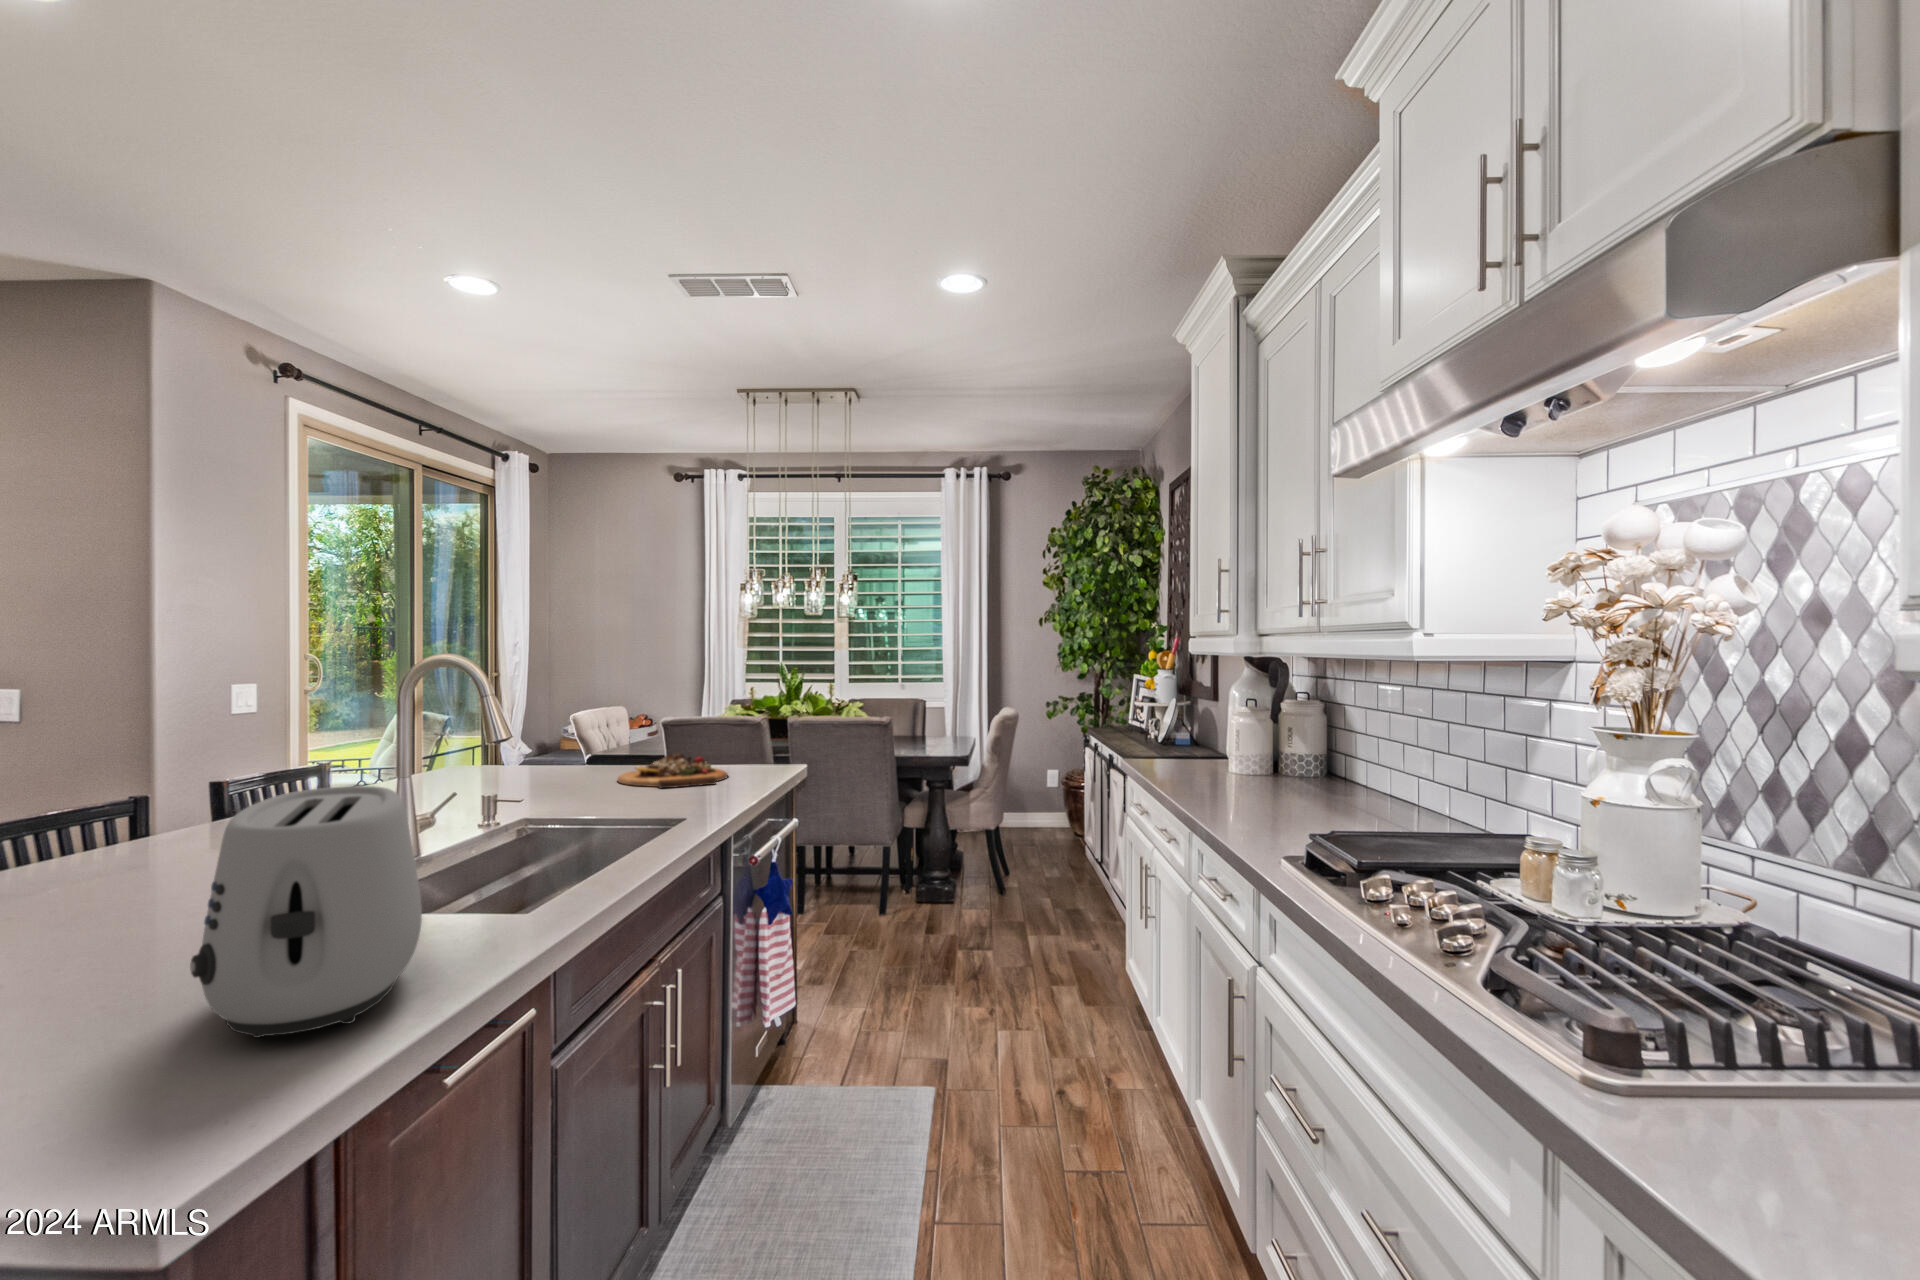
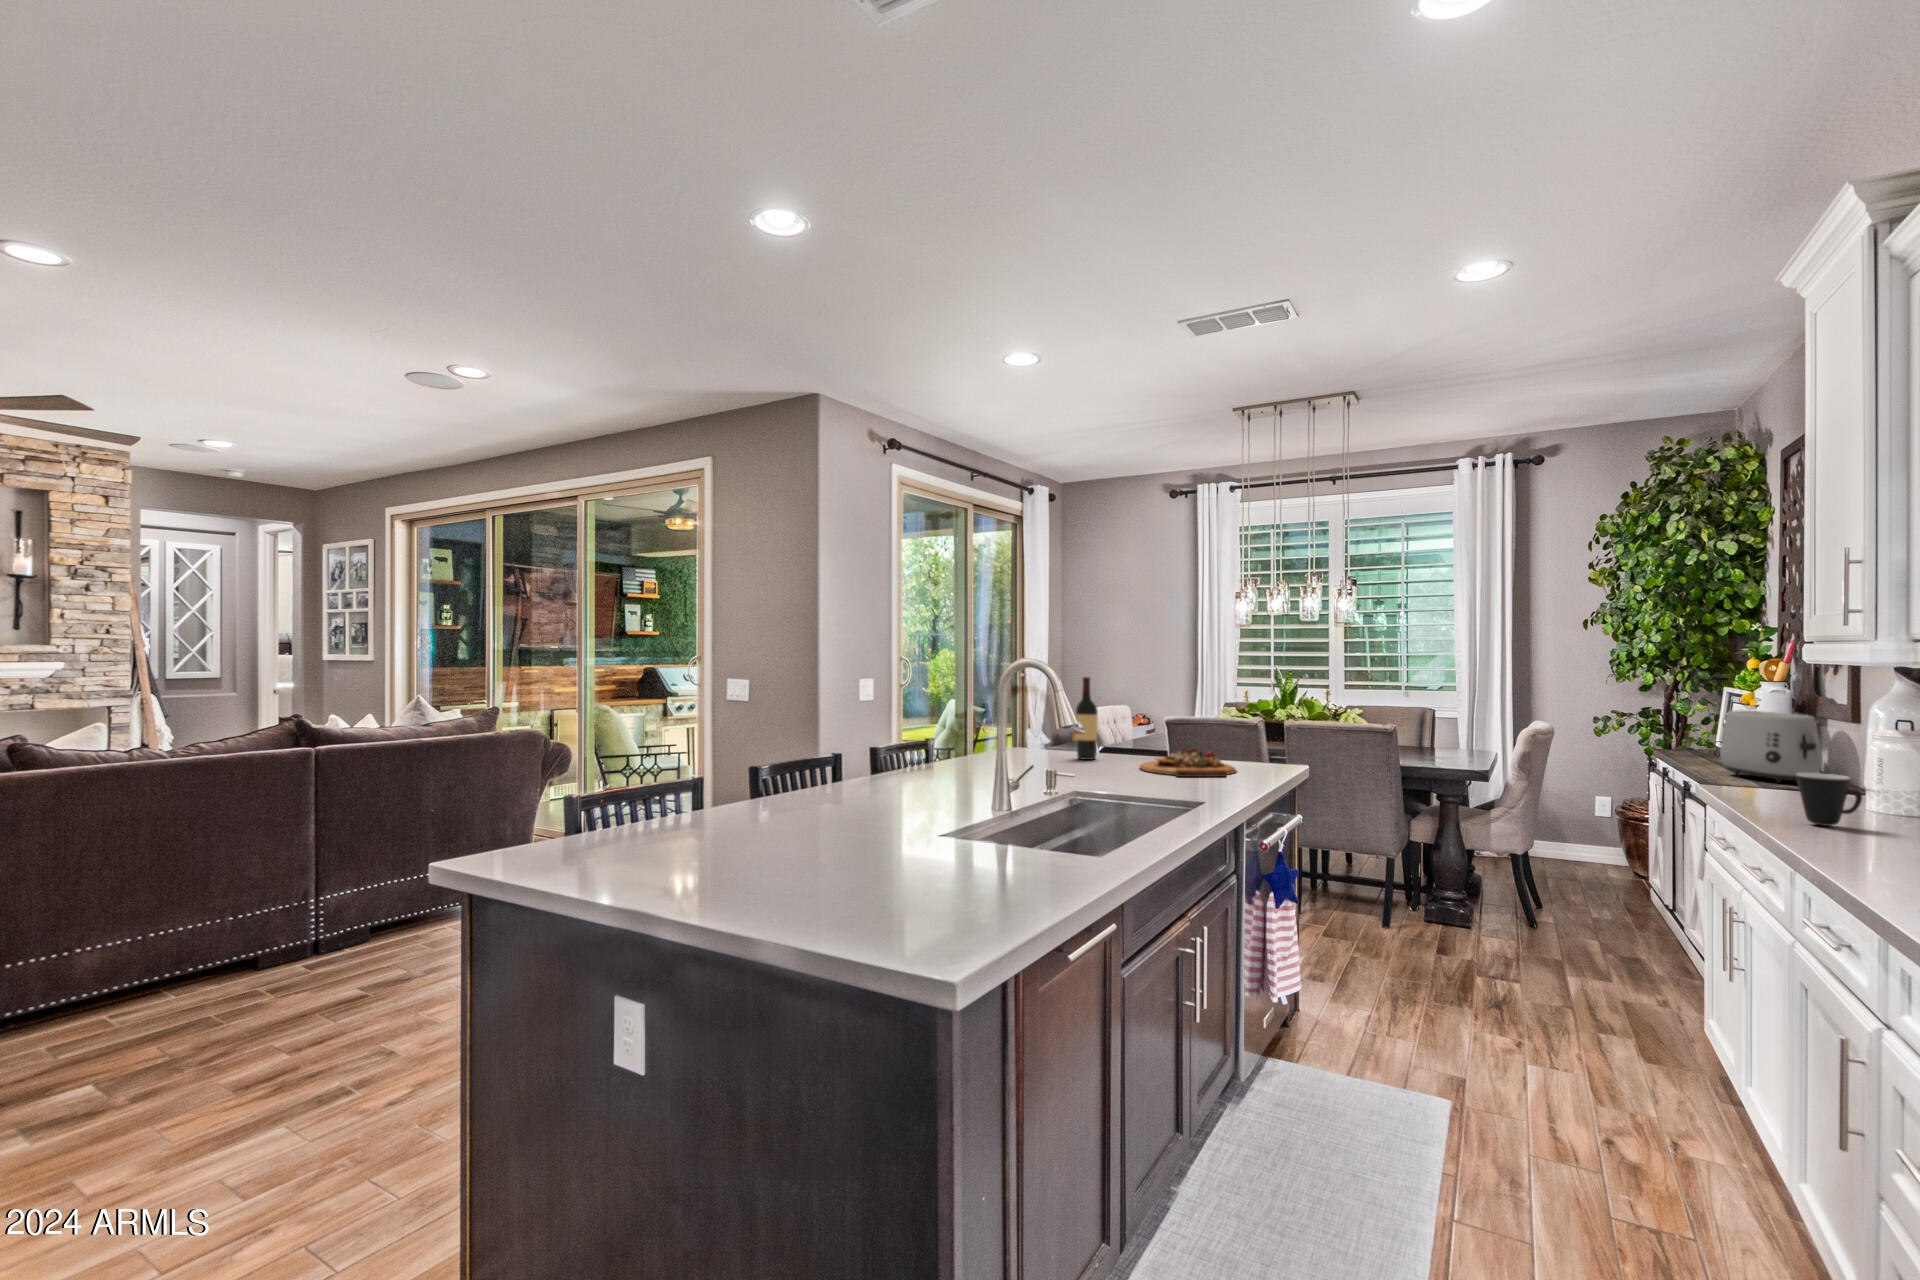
wine bottle: none [541,676,569,774] -> present [1076,677,1098,760]
mug: none [1193,746,1235,790] -> present [1796,773,1862,826]
toaster: present [190,786,422,1038] -> present [1720,711,1823,783]

